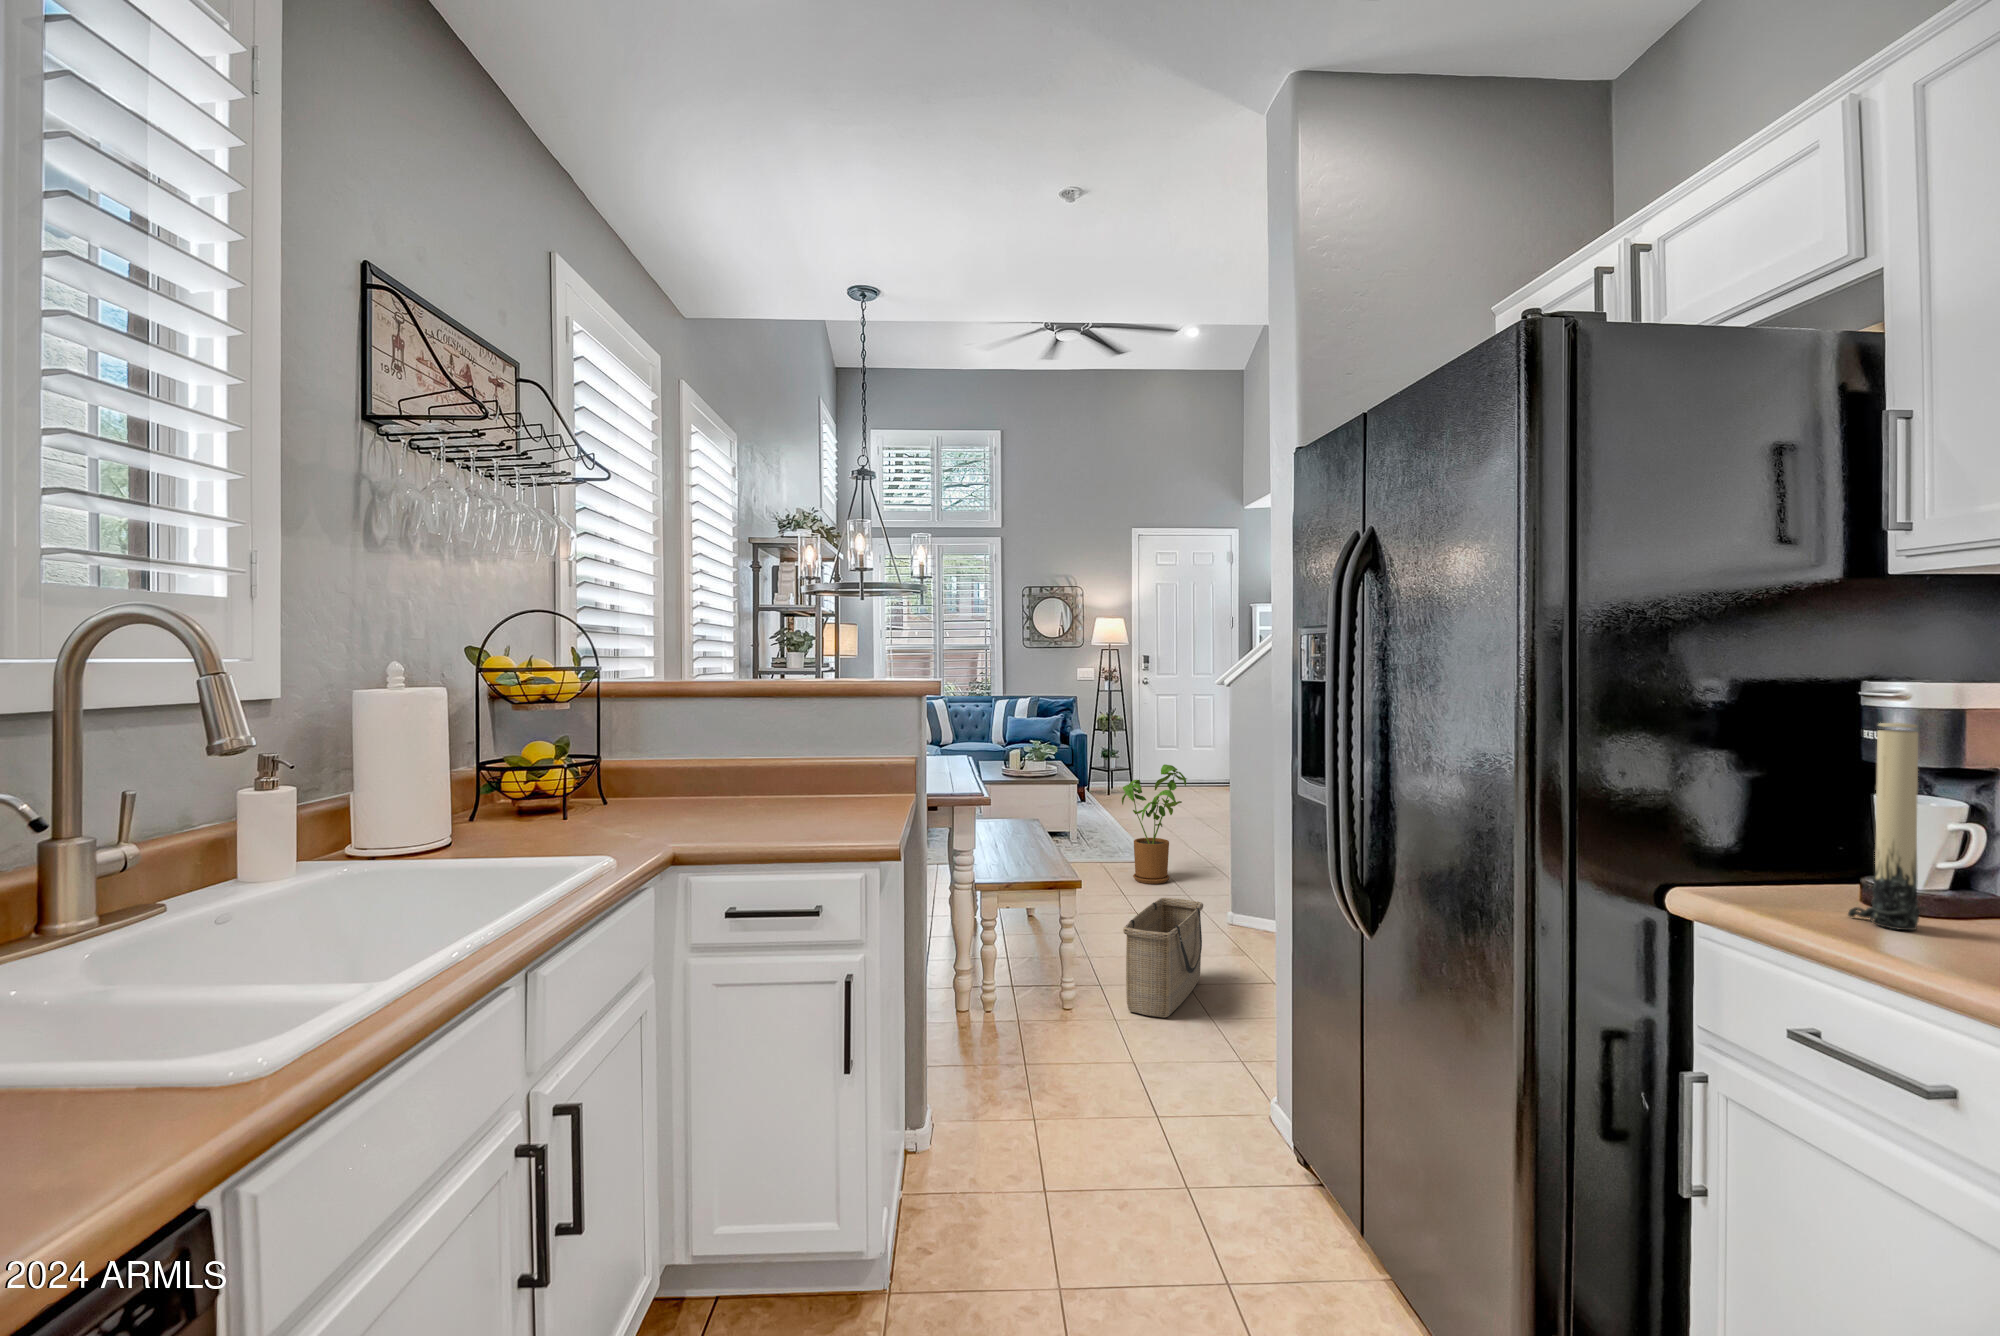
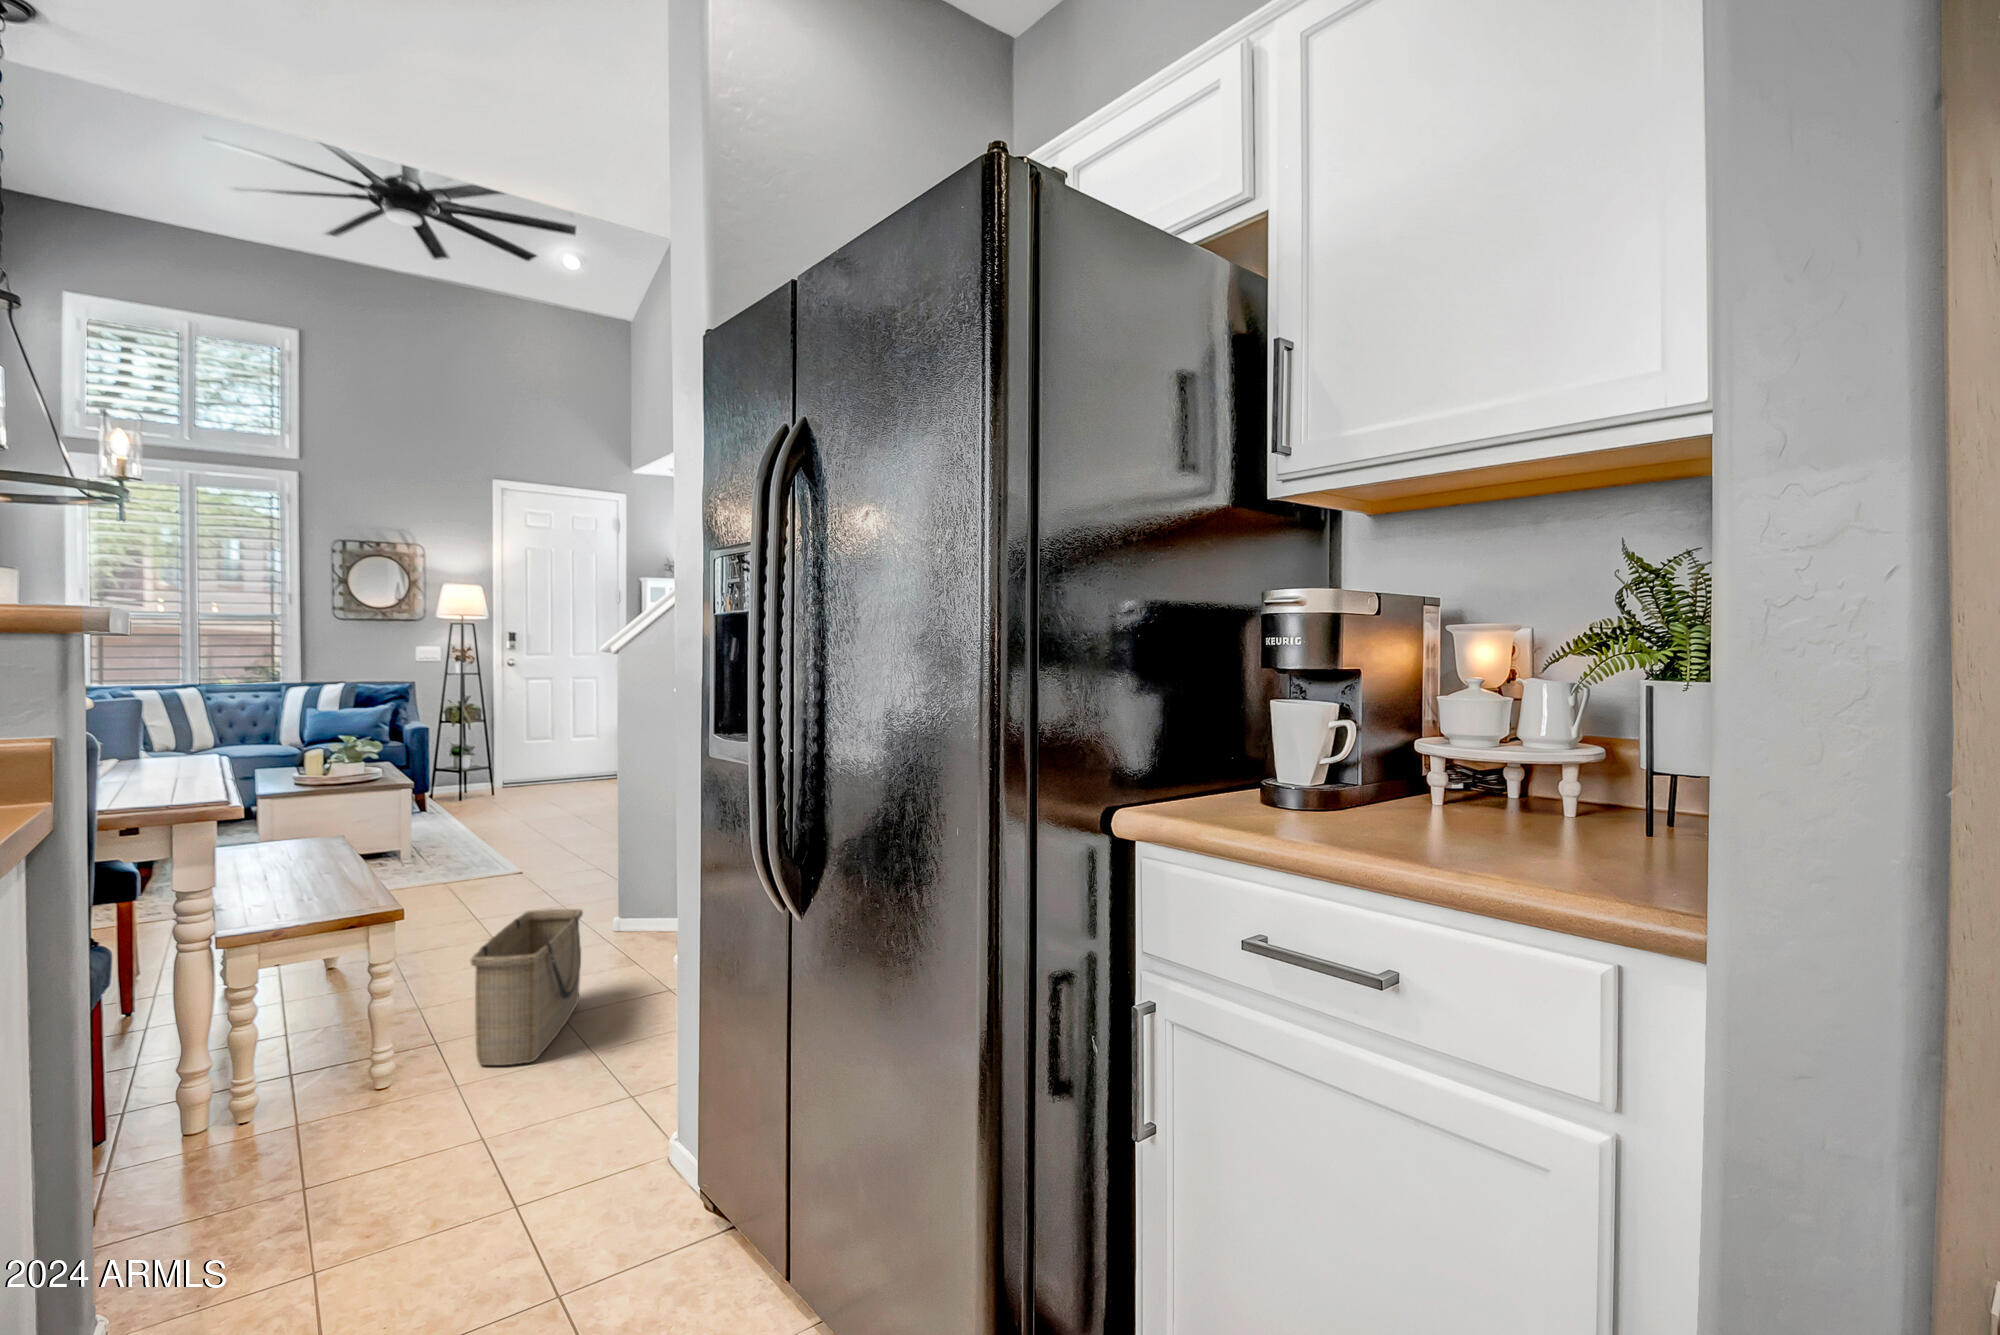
candle: present [1848,723,1919,930] -> none [1266,623,1323,824]
house plant: present [1122,764,1187,884] -> none [474,752,563,898]

